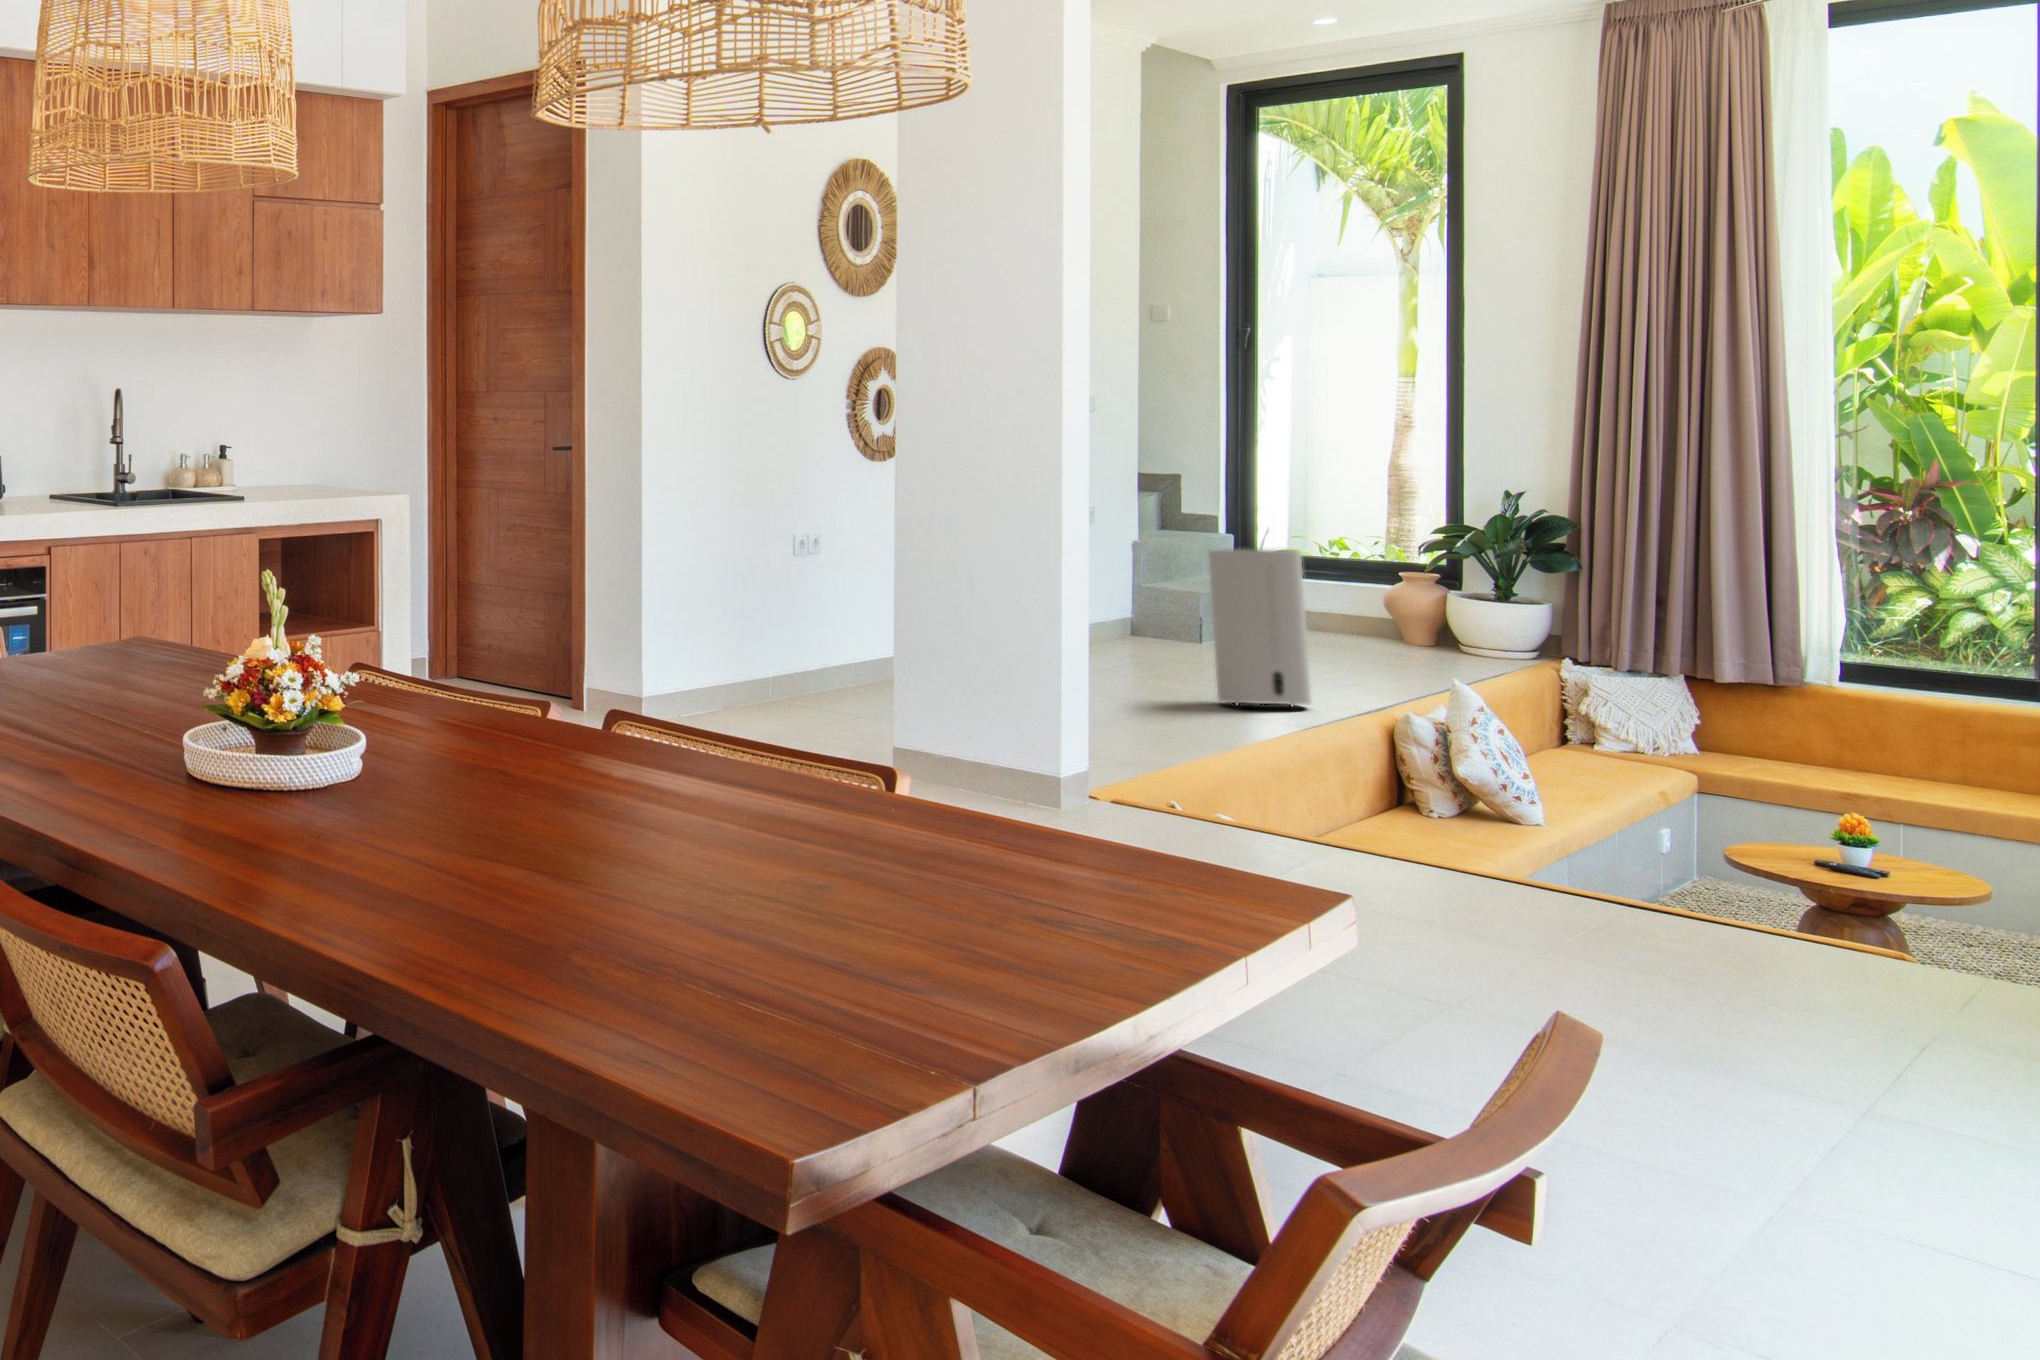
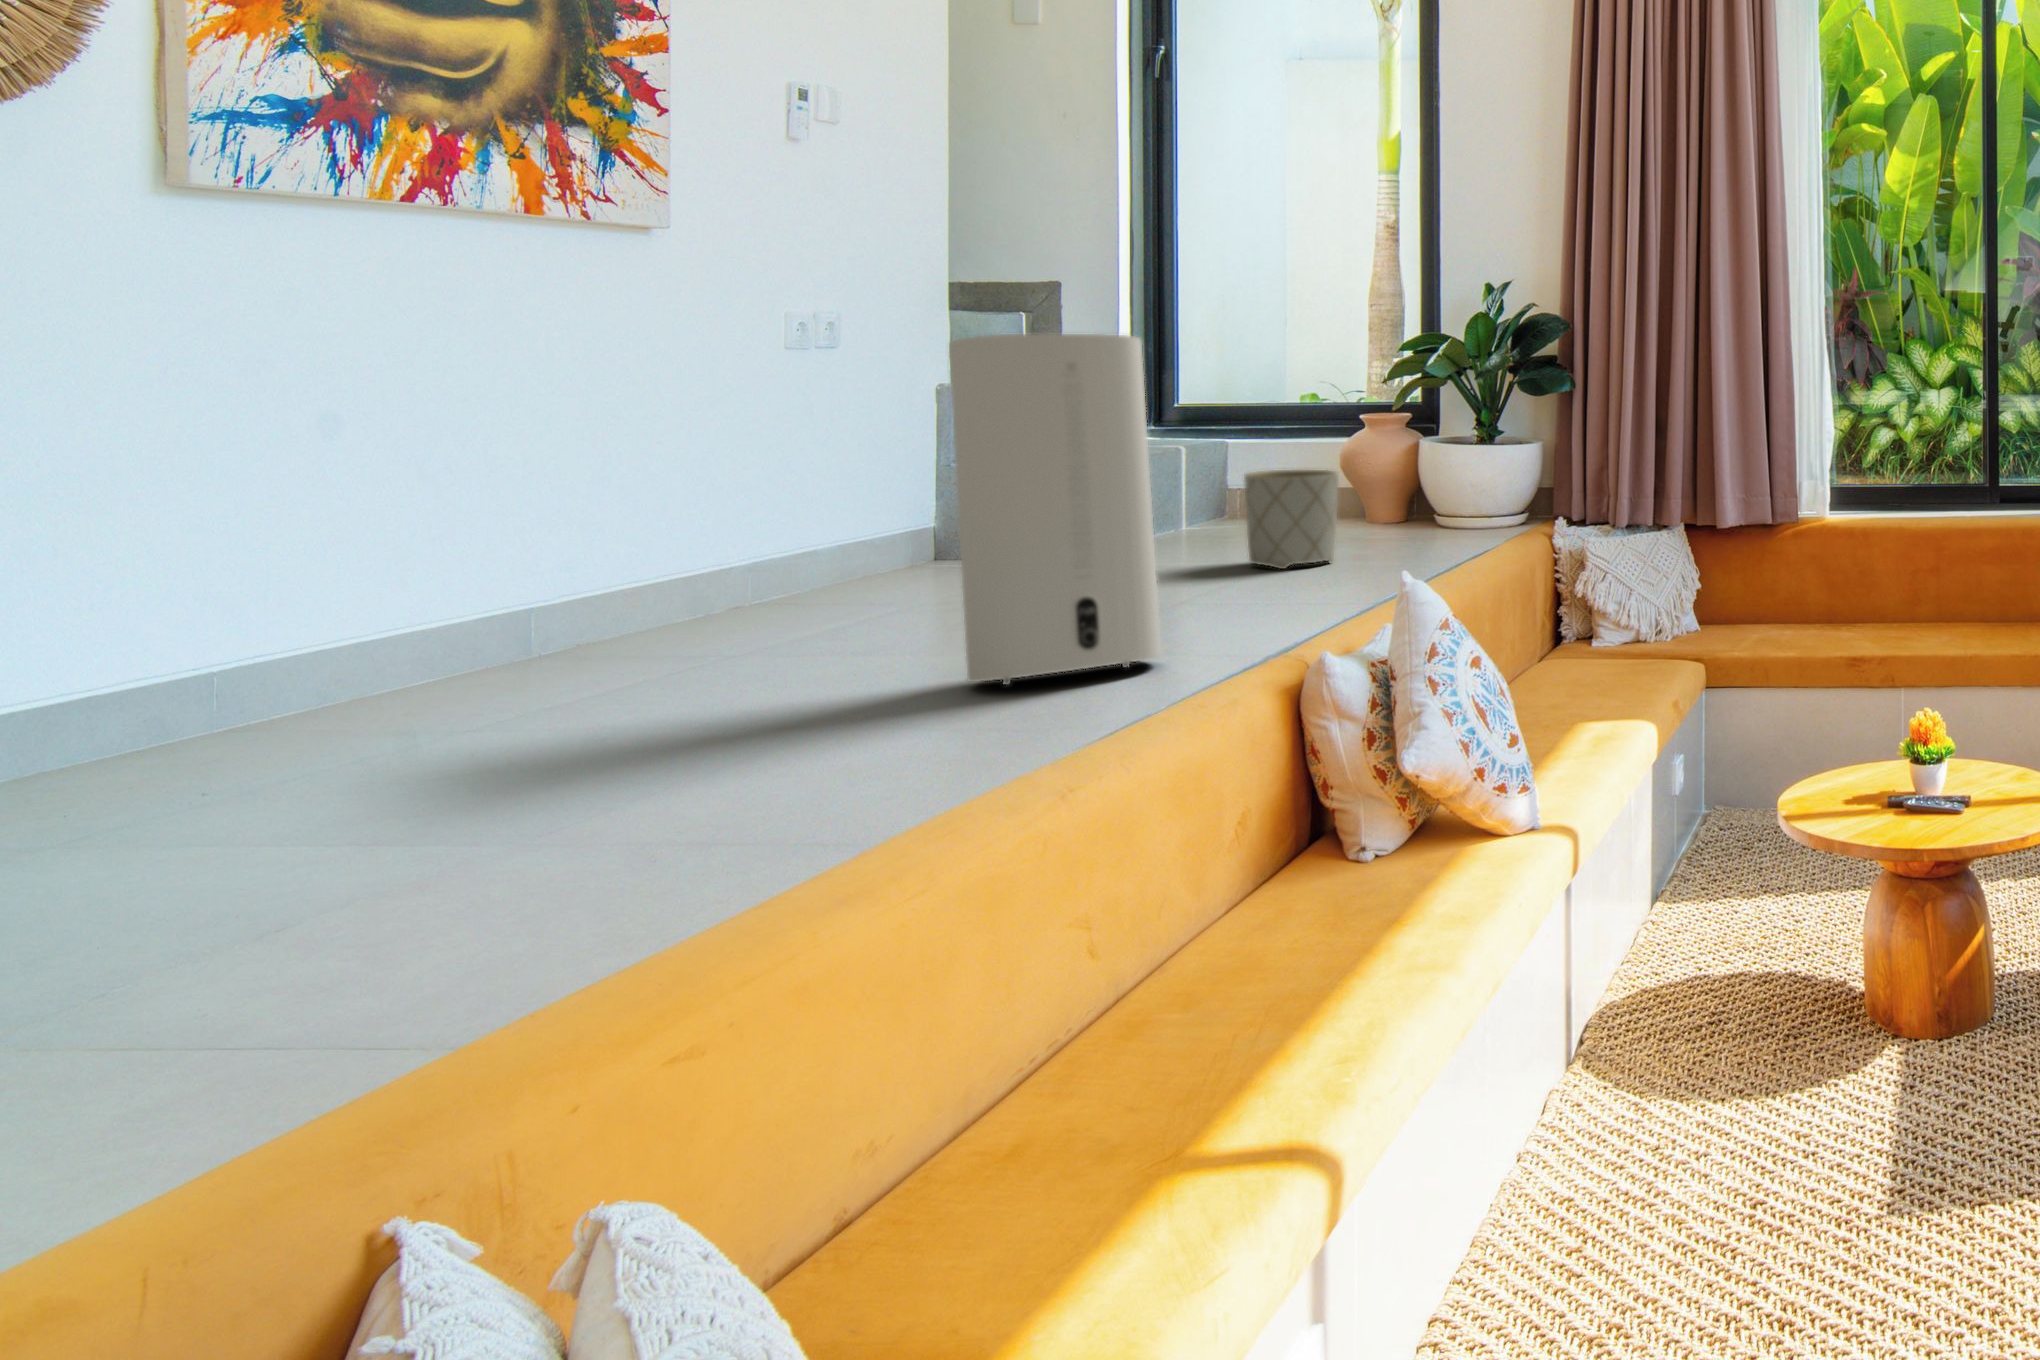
planter: none [1328,609,1393,669] -> present [1244,470,1339,569]

